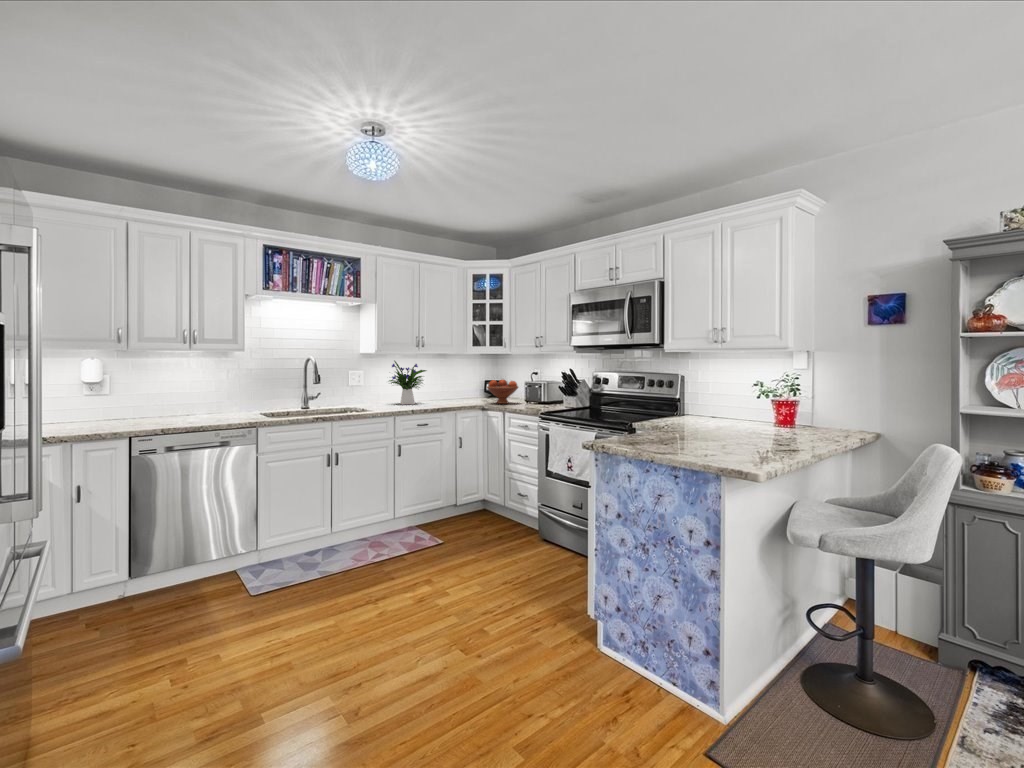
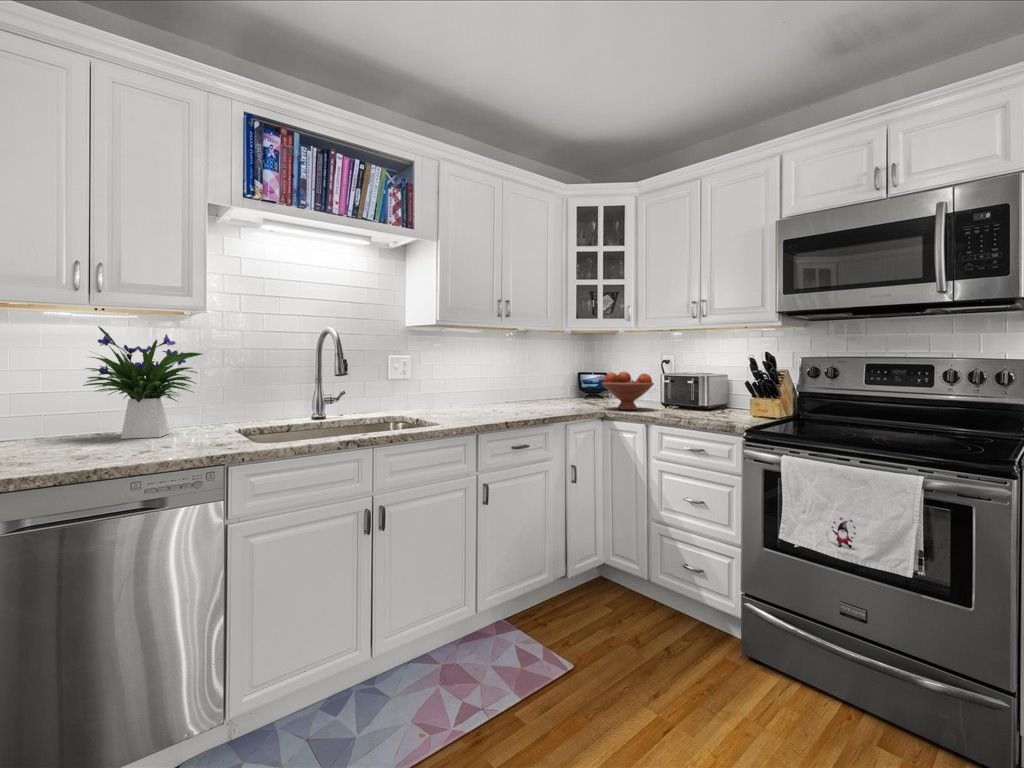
flower arrangement: present [389,361,426,405] -> present [83,326,202,439]

